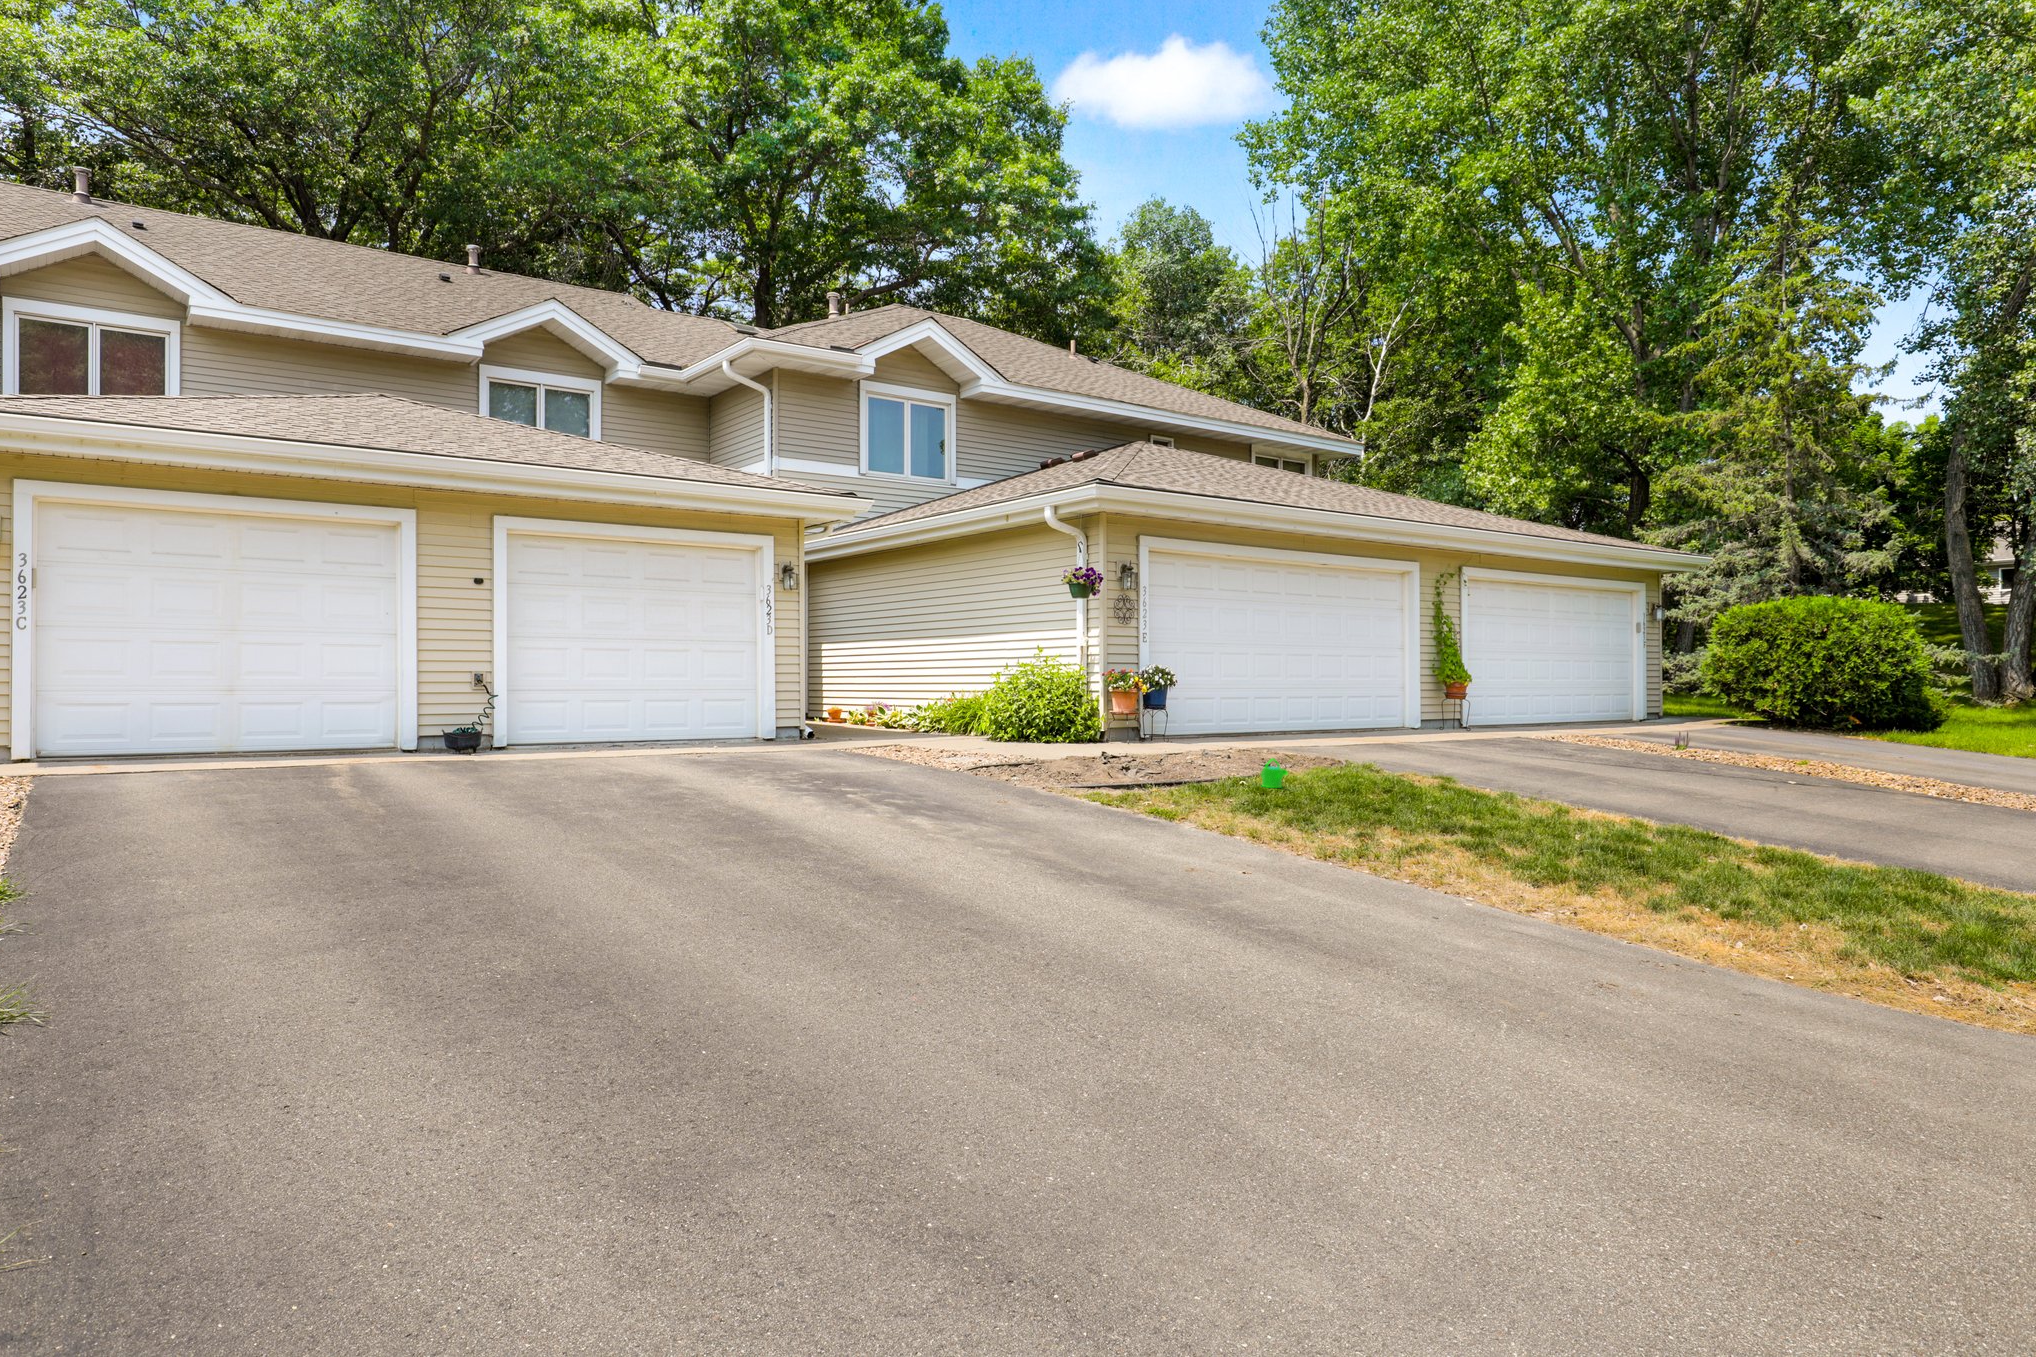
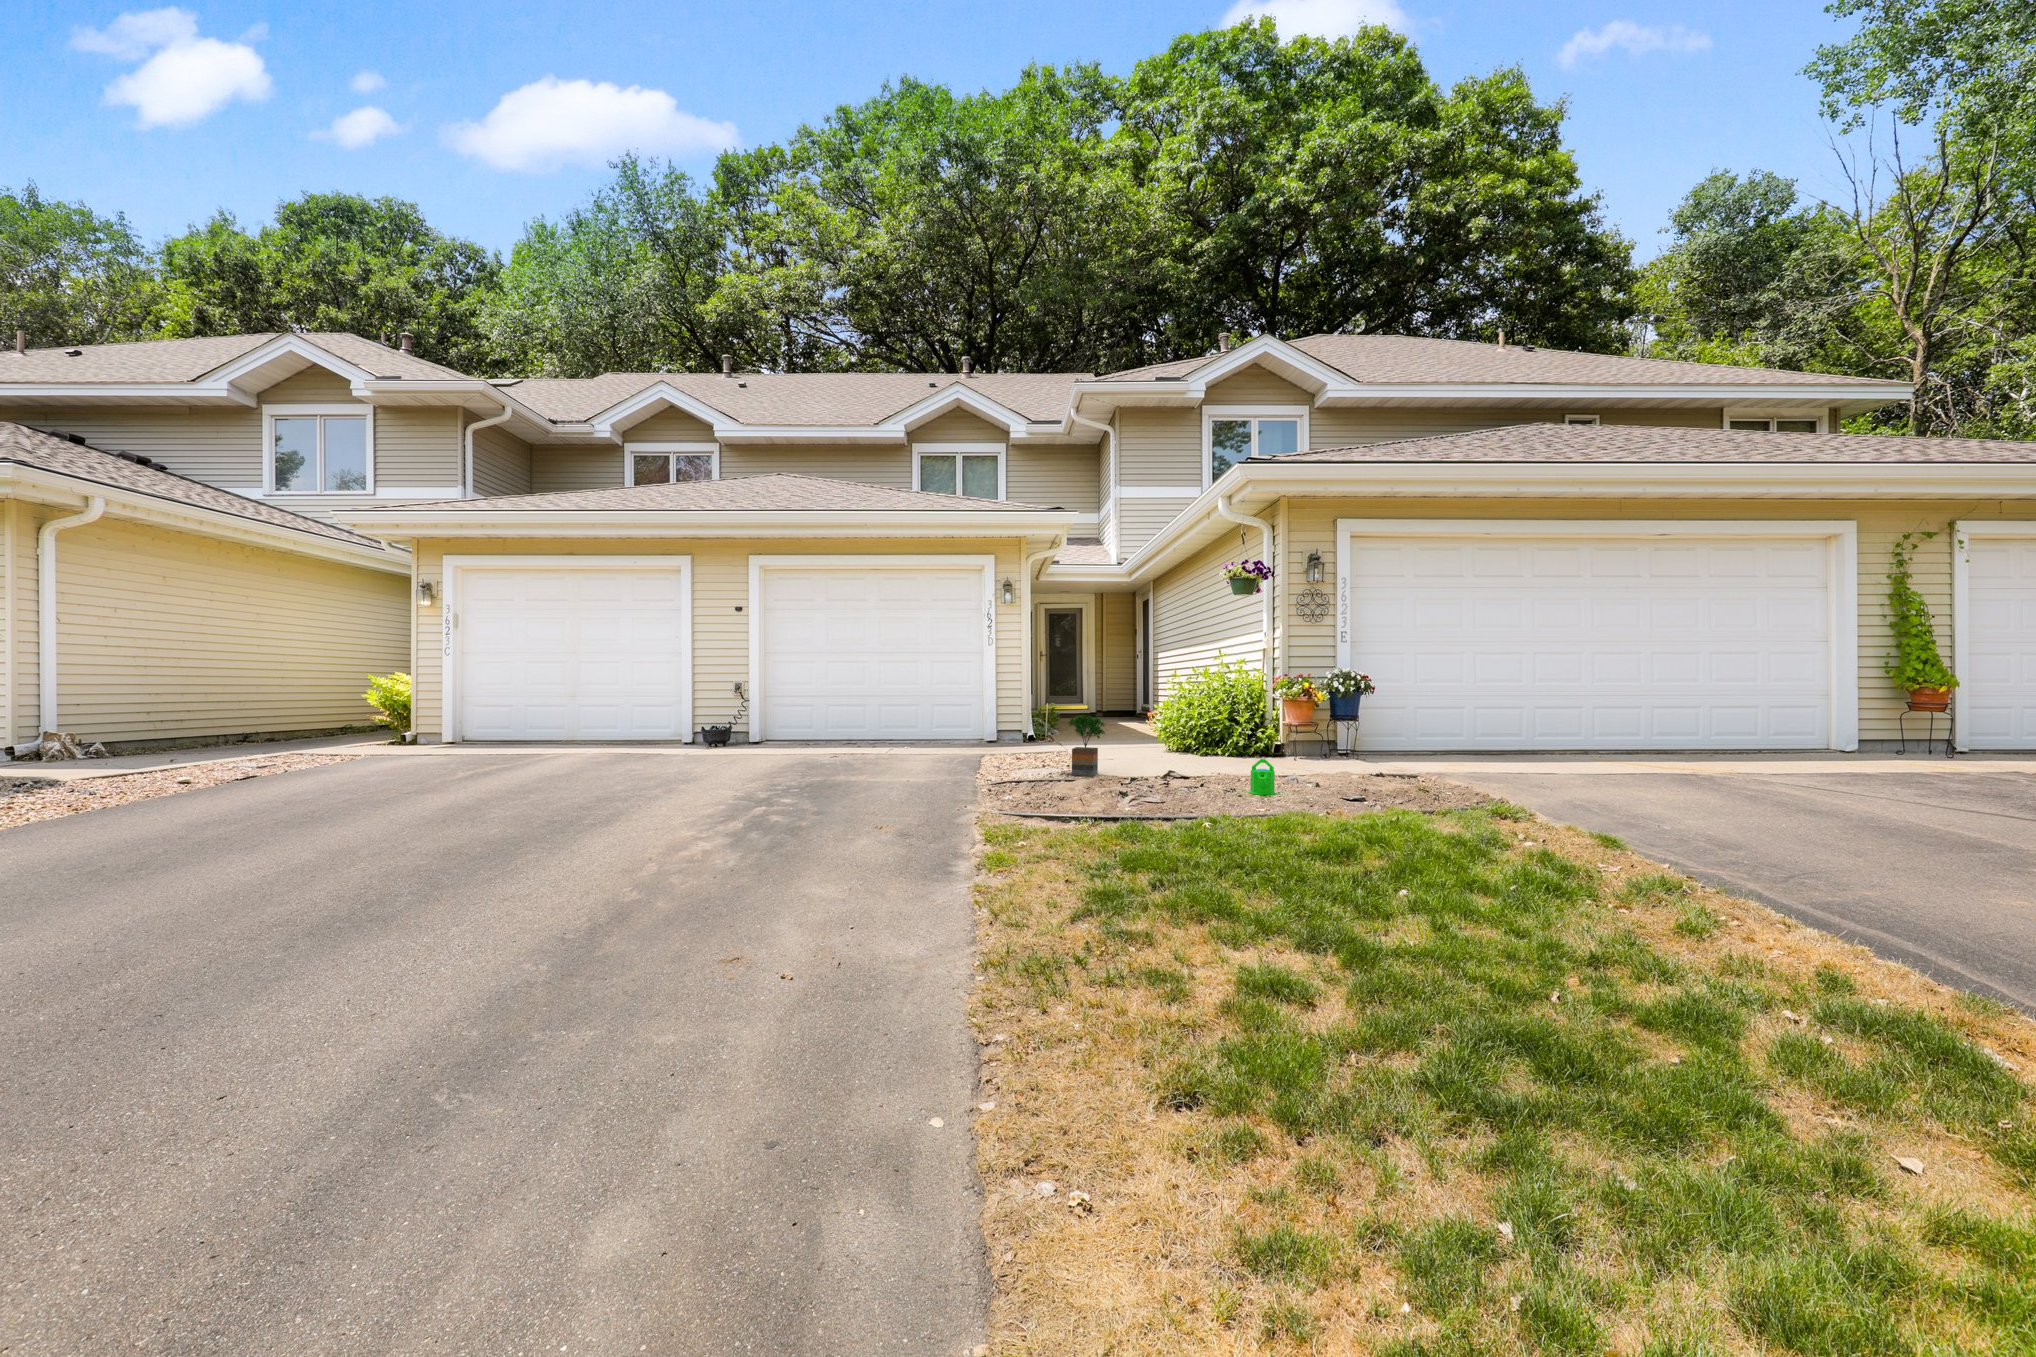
potted tree: none [1064,722,1106,780] -> present [1068,715,1105,776]

